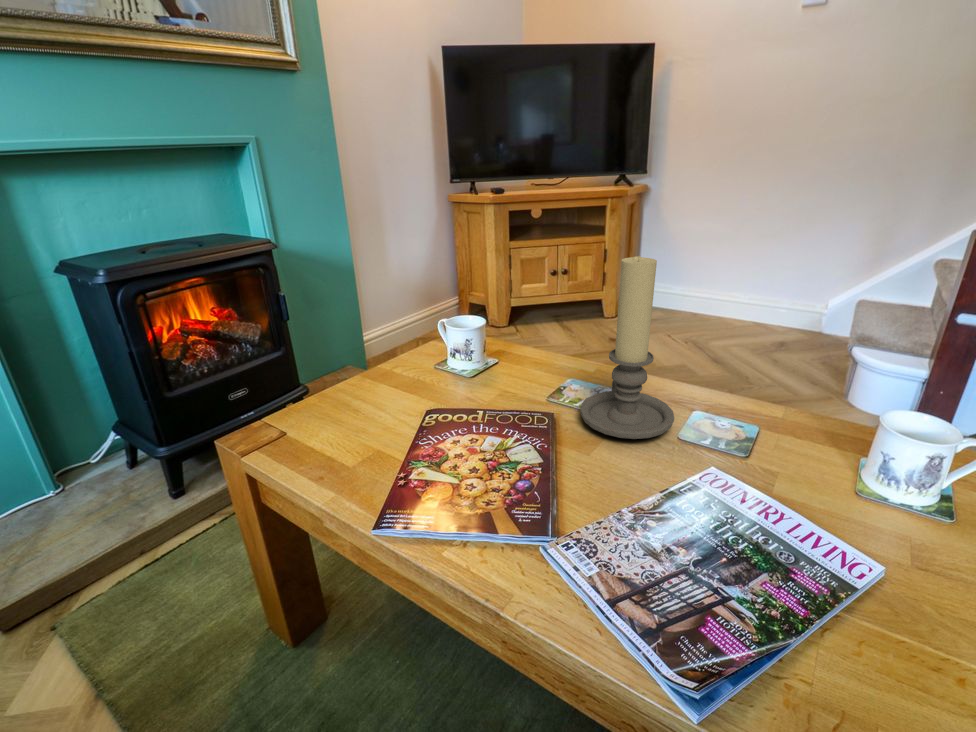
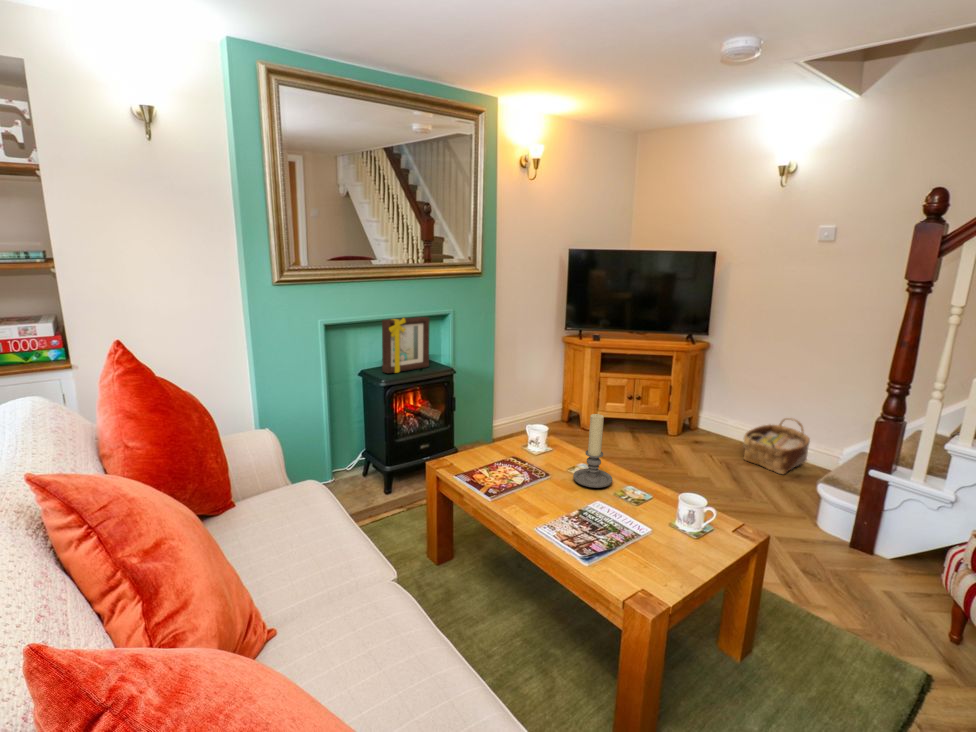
picture frame: none [67,126,219,256] -> present [382,317,430,373]
woven basket: none [709,271,791,345] -> present [743,418,810,474]

